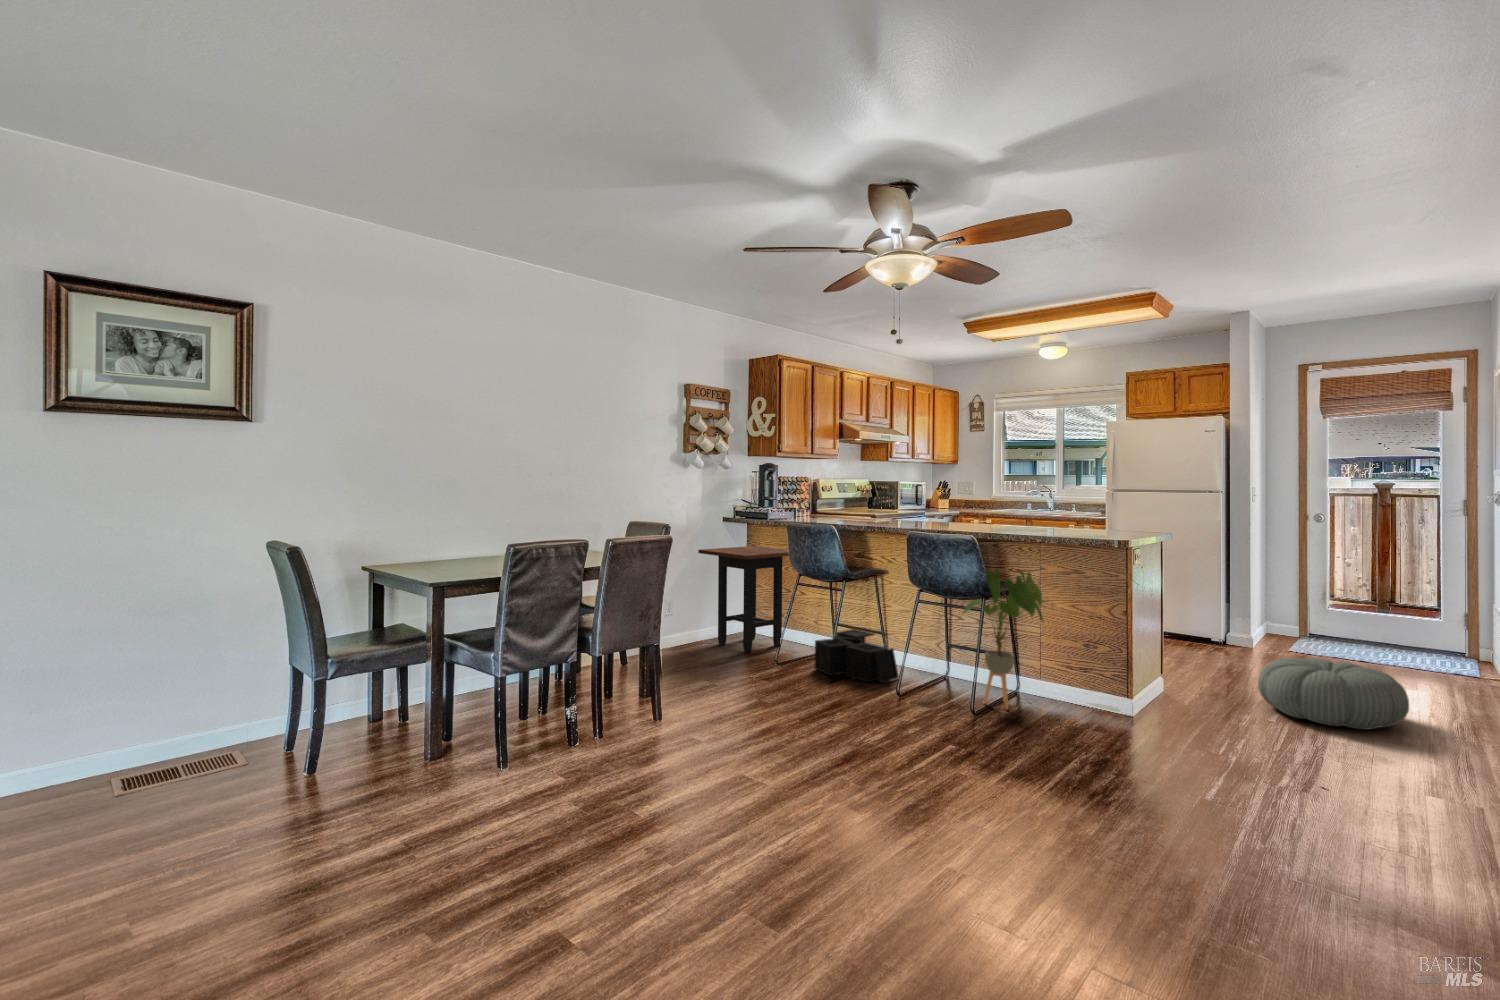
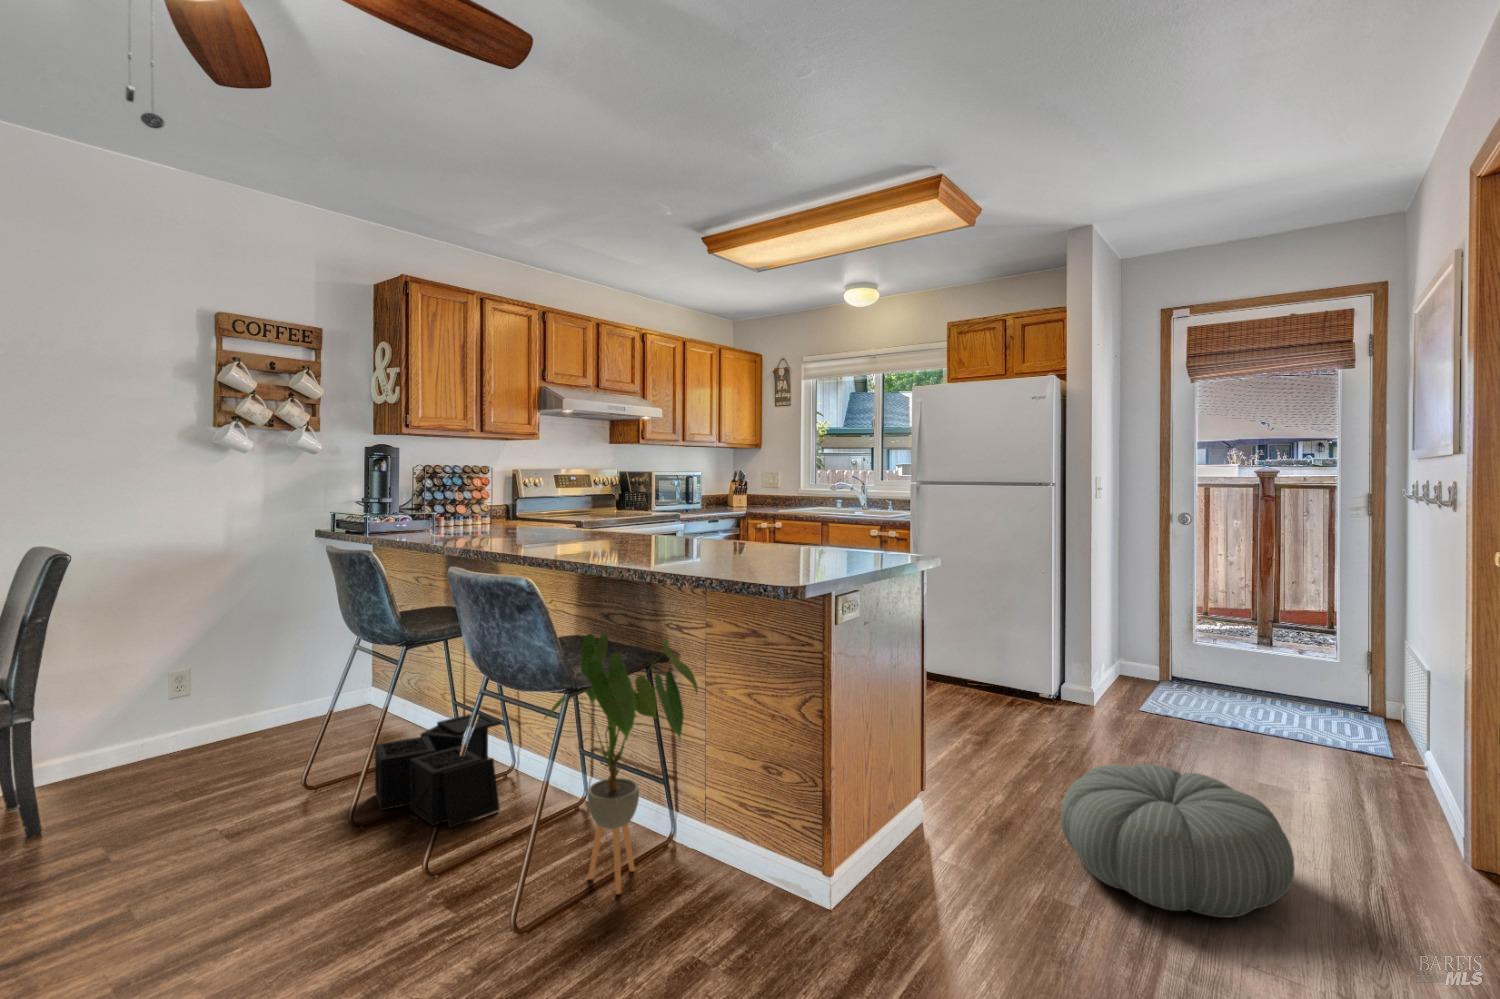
side table: present [698,546,789,652] -> none [249,573,421,754]

